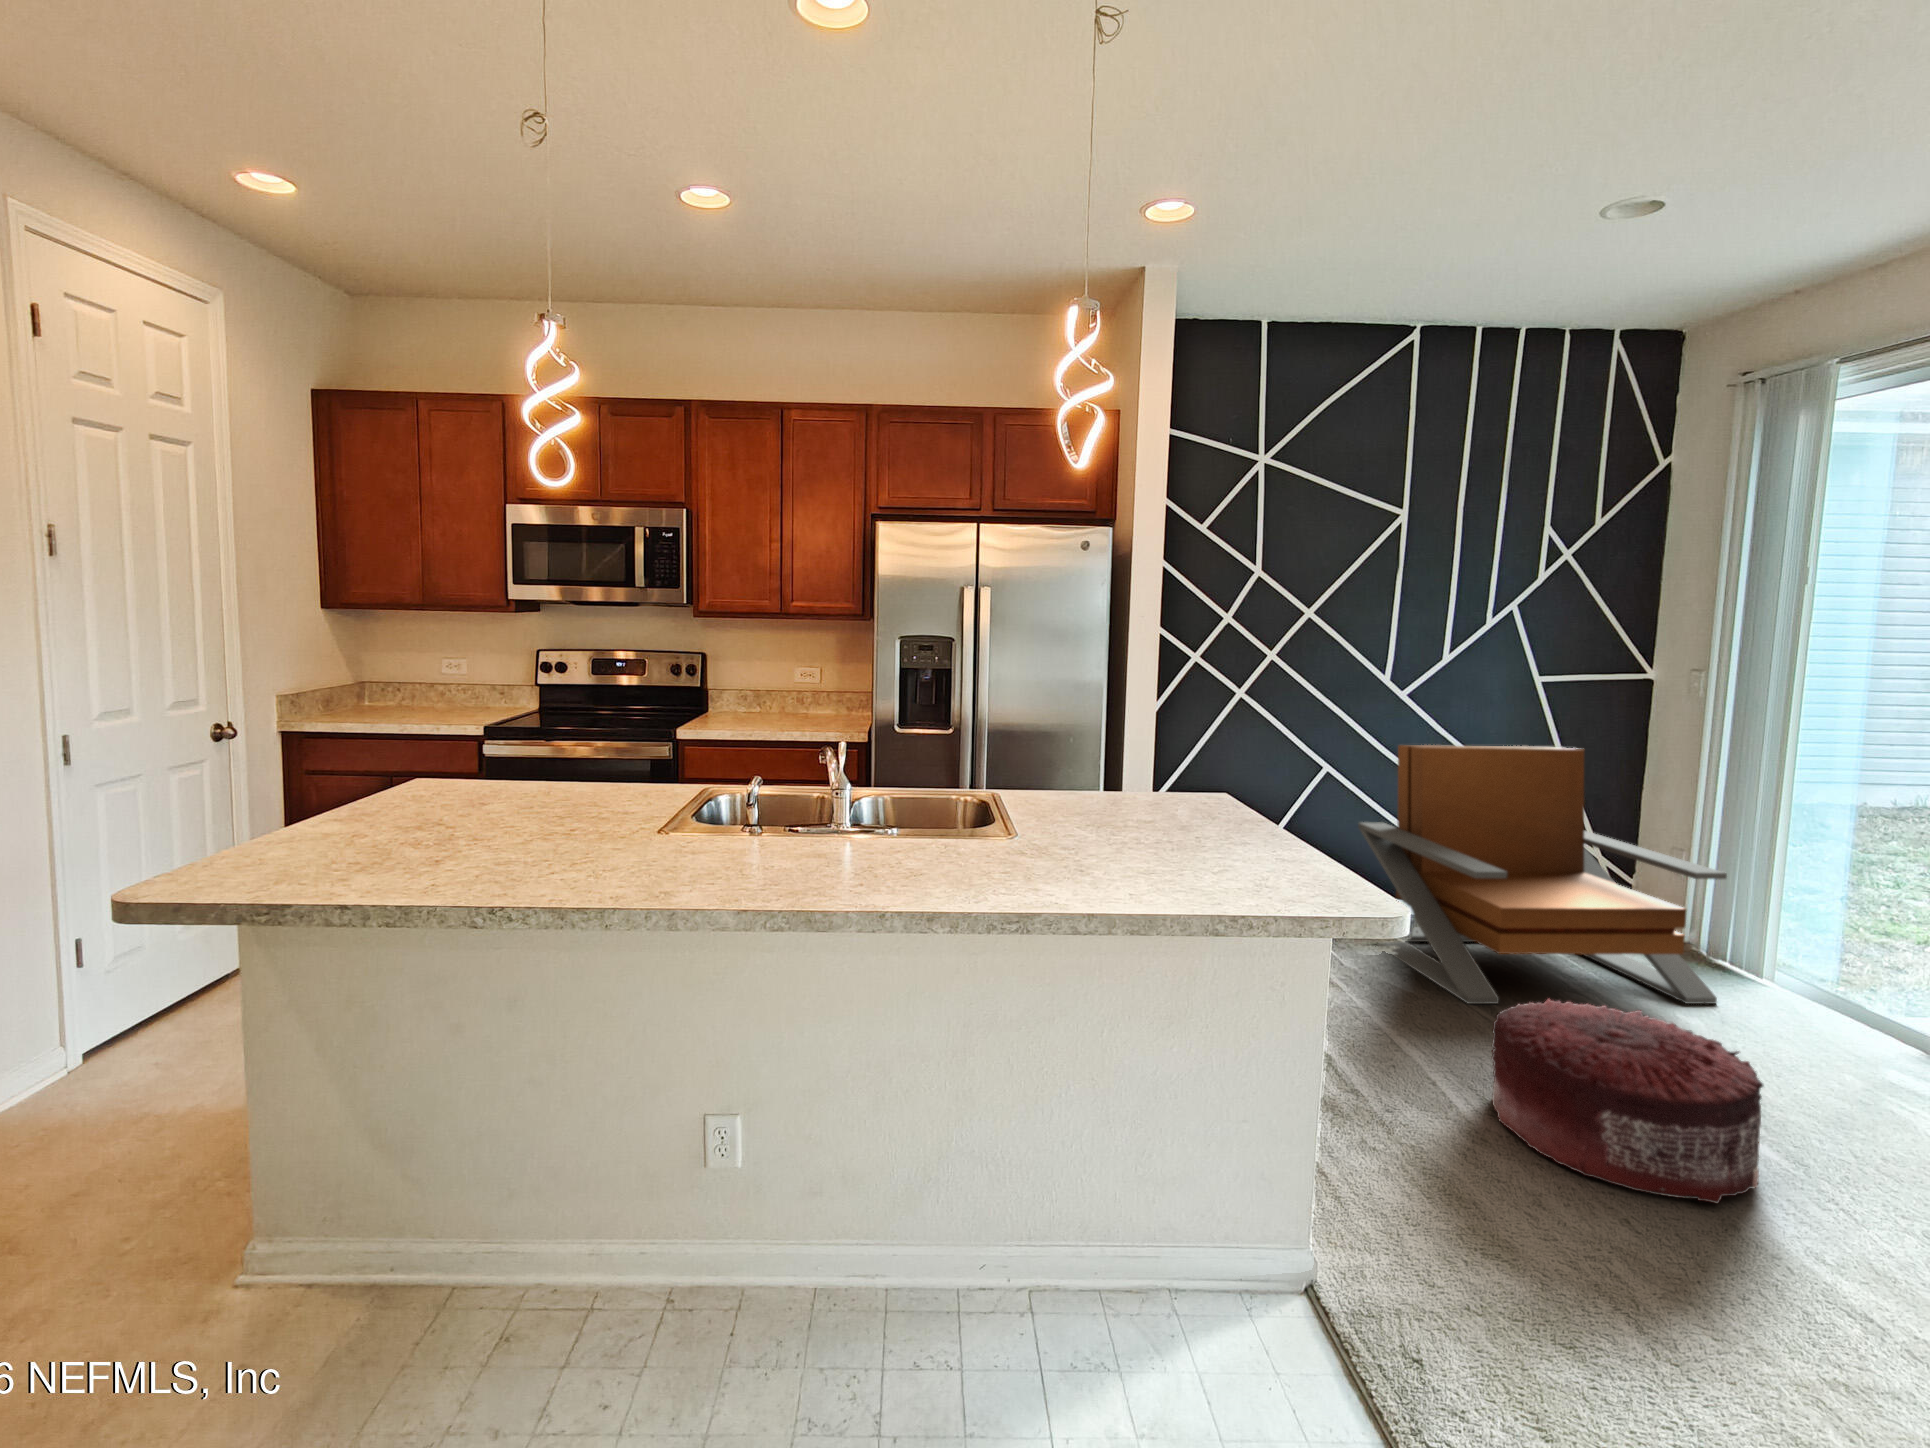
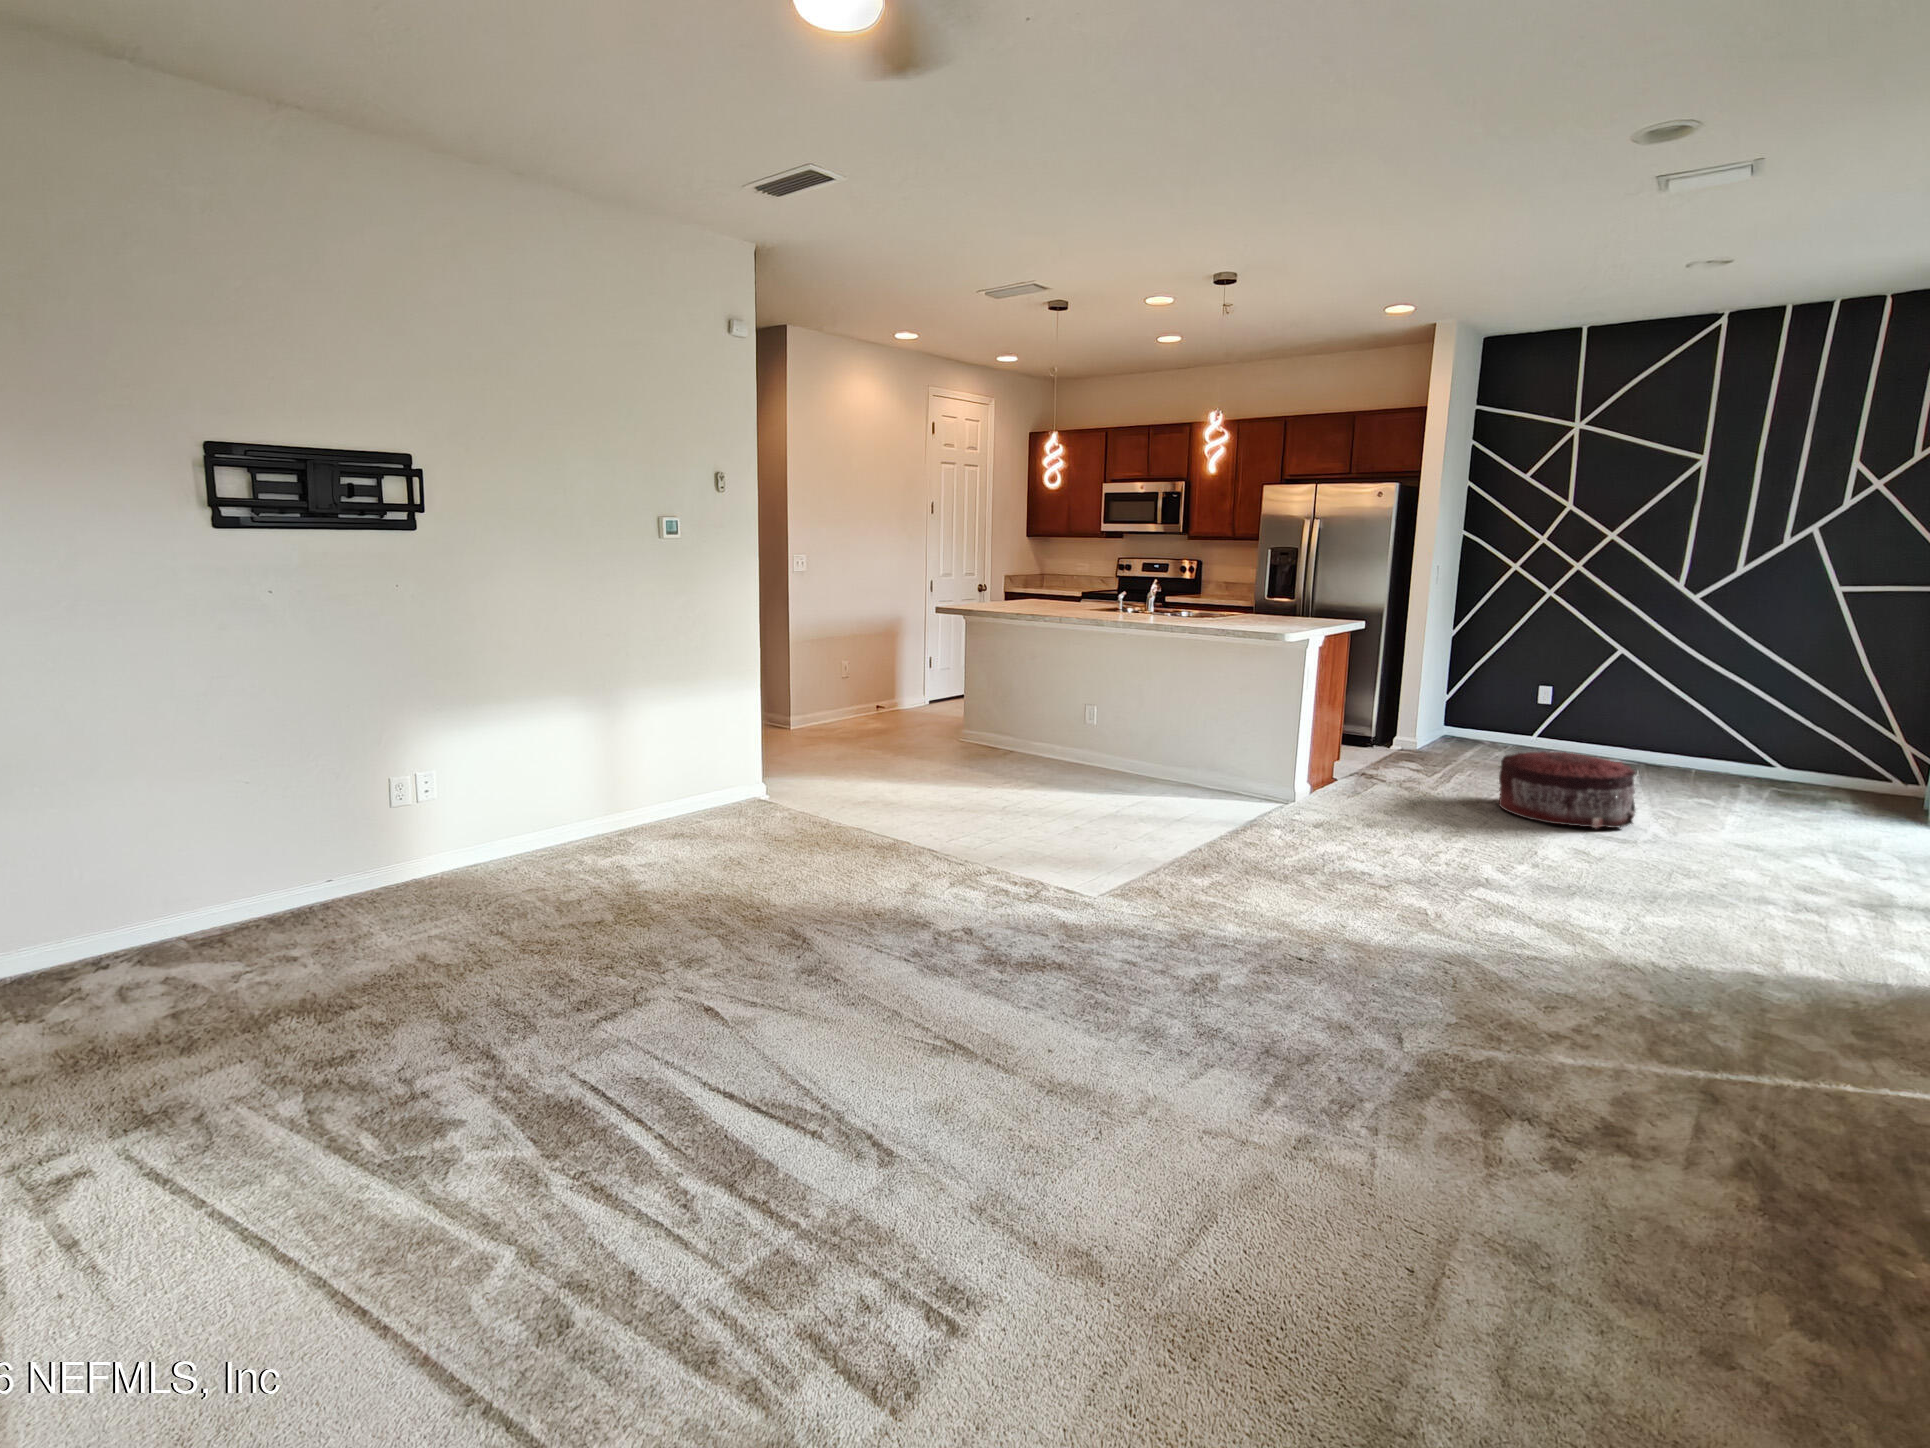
lounge chair: present [1358,745,1727,1004] -> none [1615,631,1864,822]

